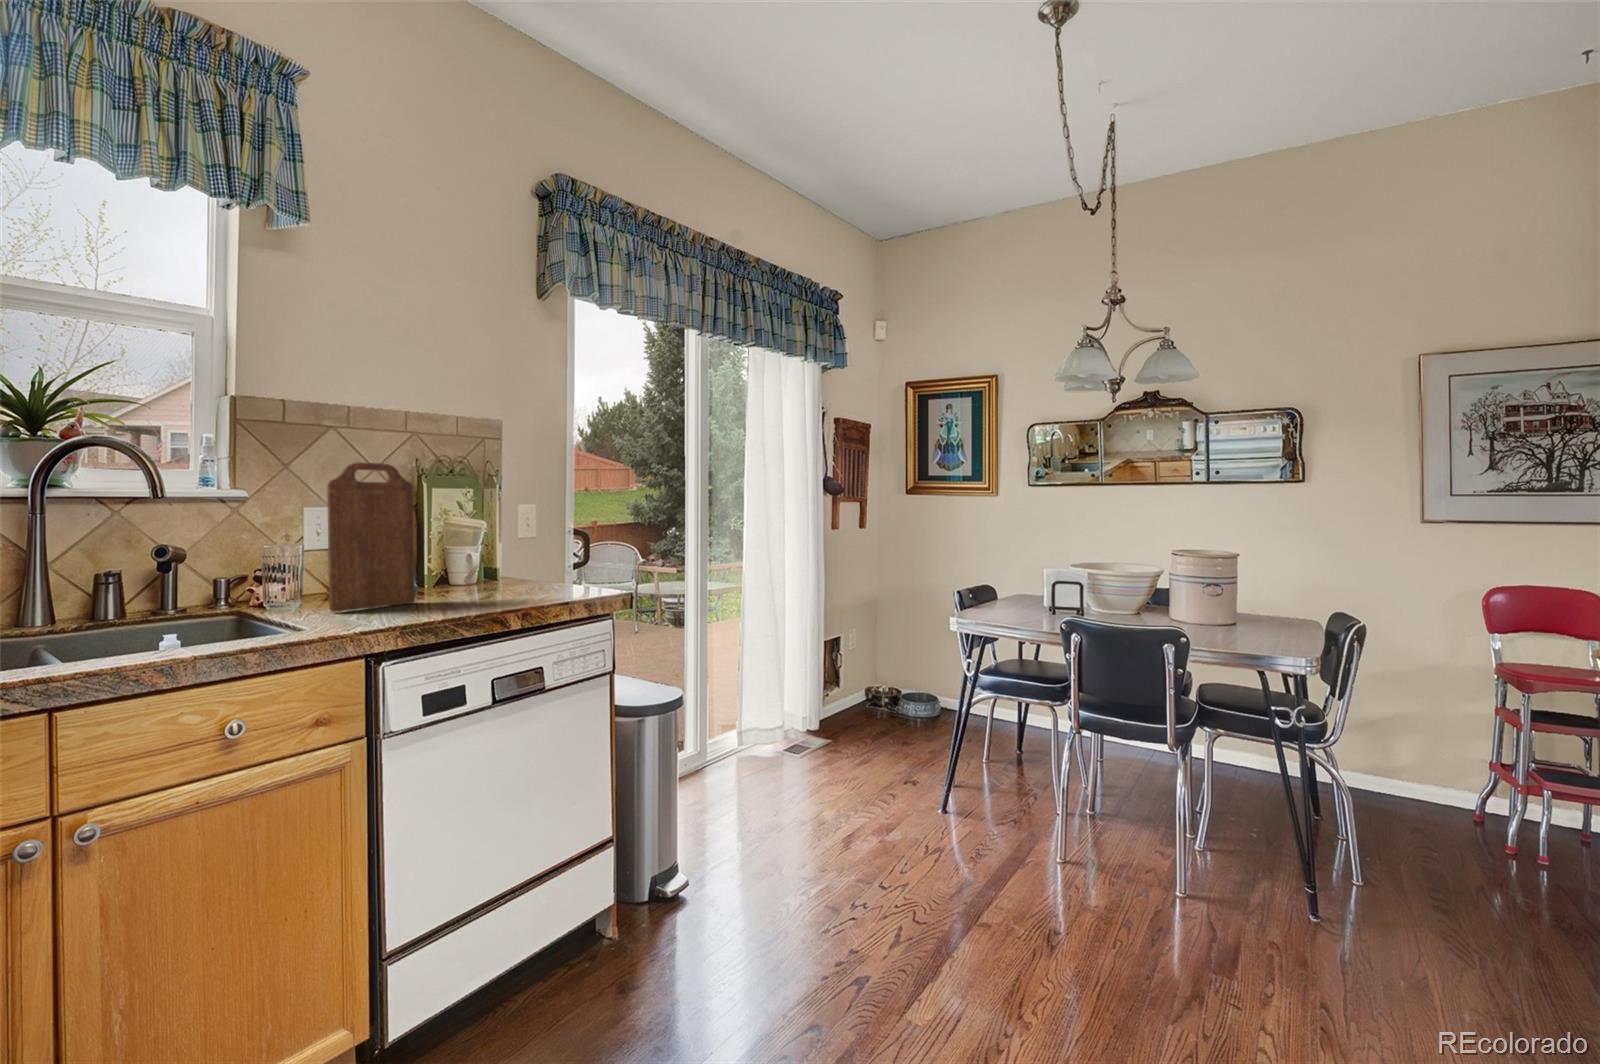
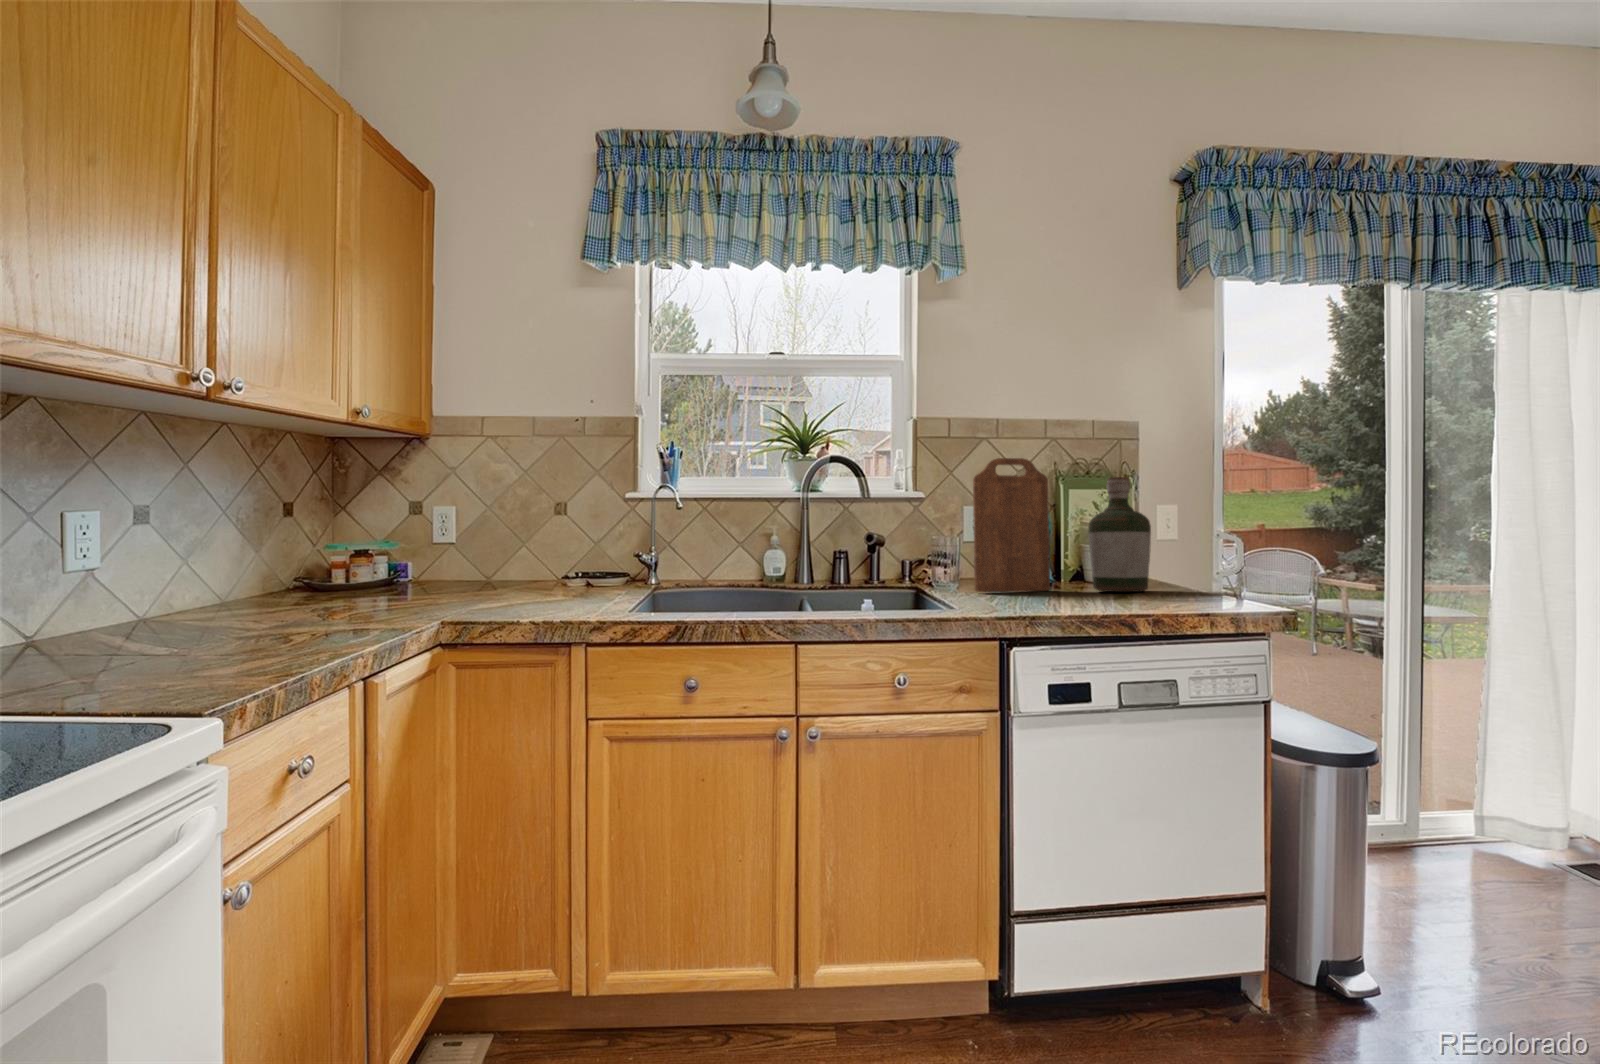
bottle: none [455,491,513,601] -> present [1089,477,1151,592]

